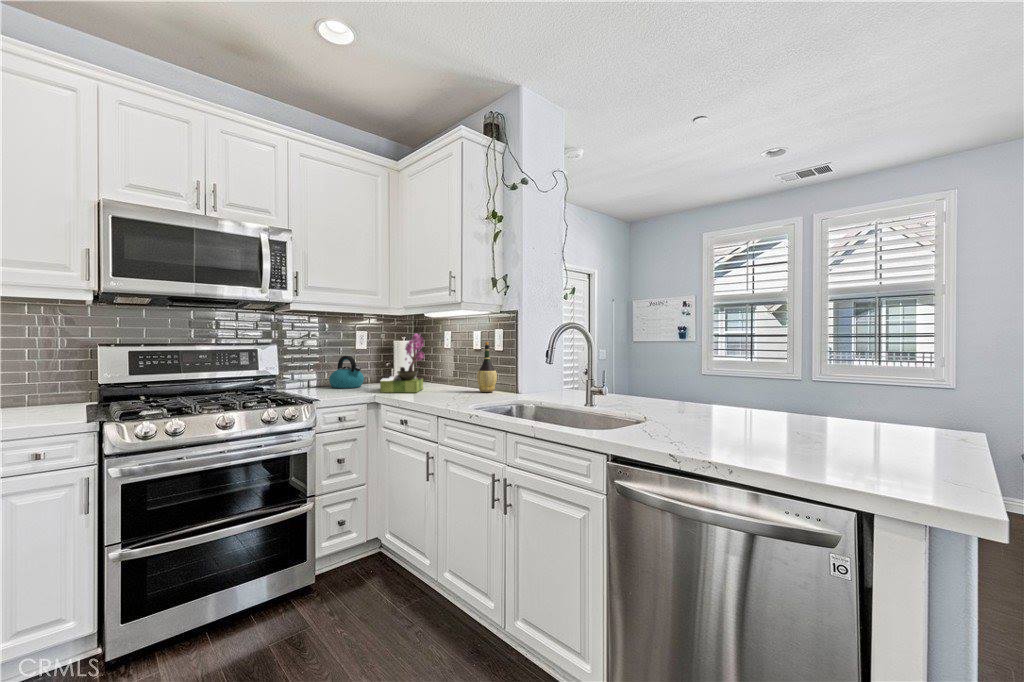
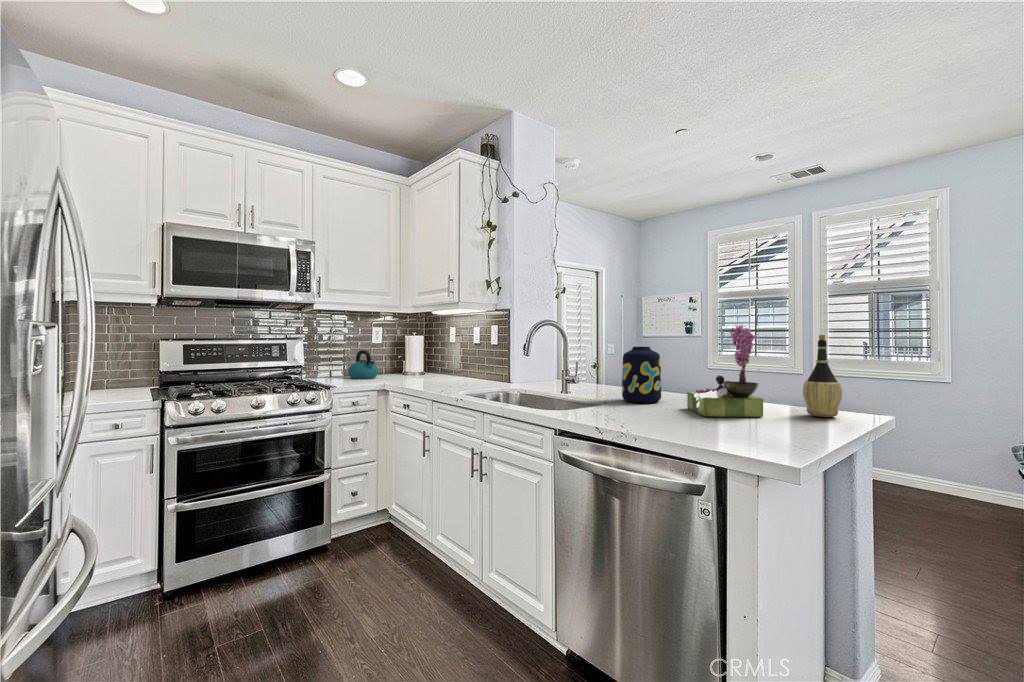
flower arrangement: present [380,334,424,393] -> present [687,324,763,417]
wine bottle: present [477,342,497,392] -> present [803,335,842,417]
vase: none [669,354,715,419] -> present [622,347,661,403]

